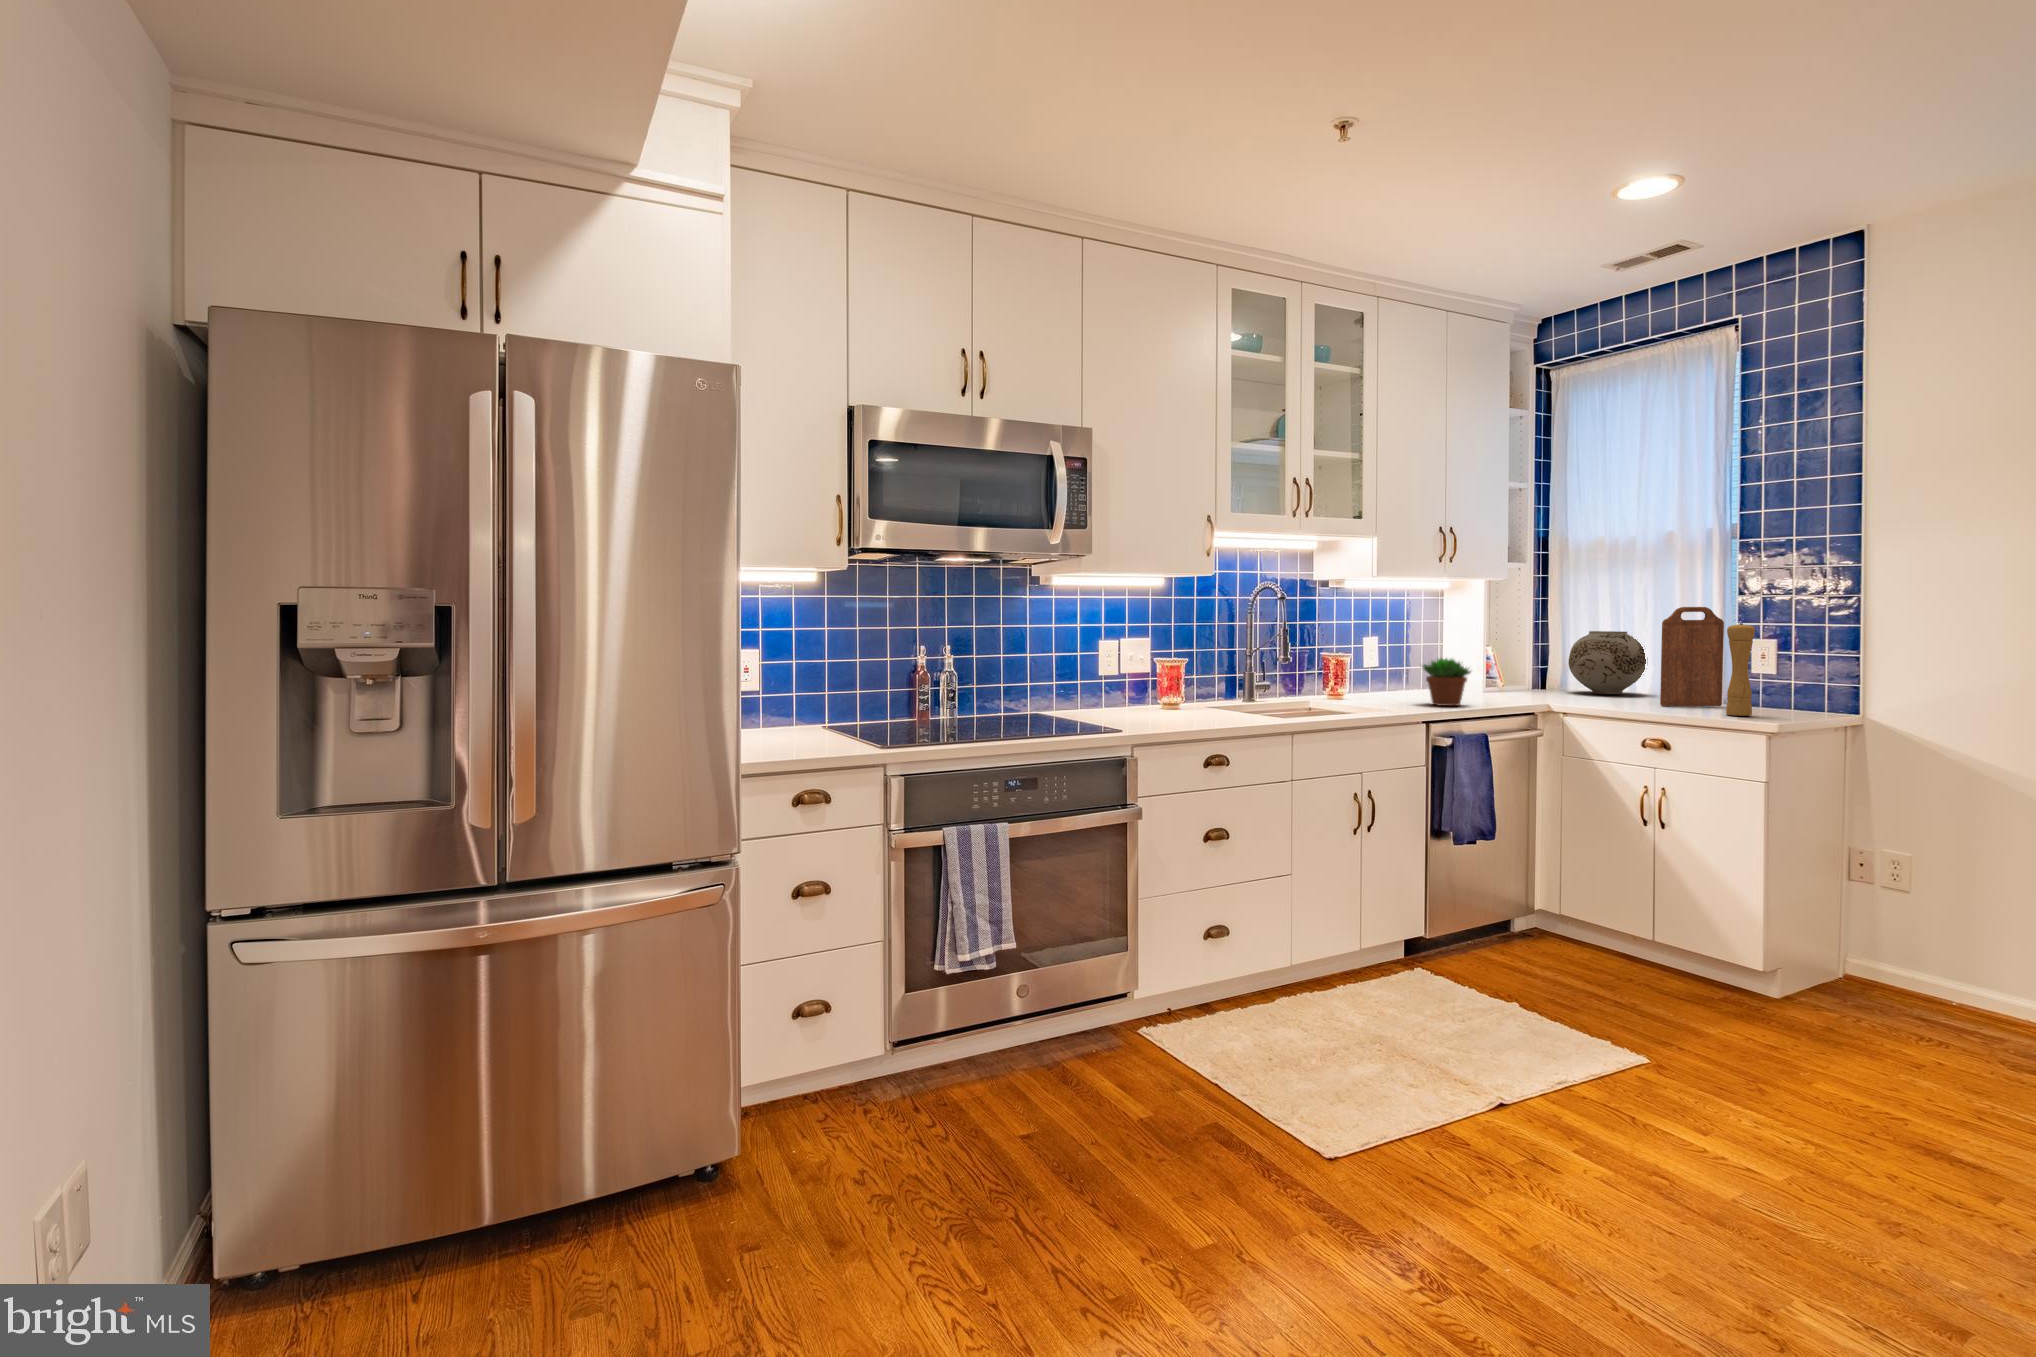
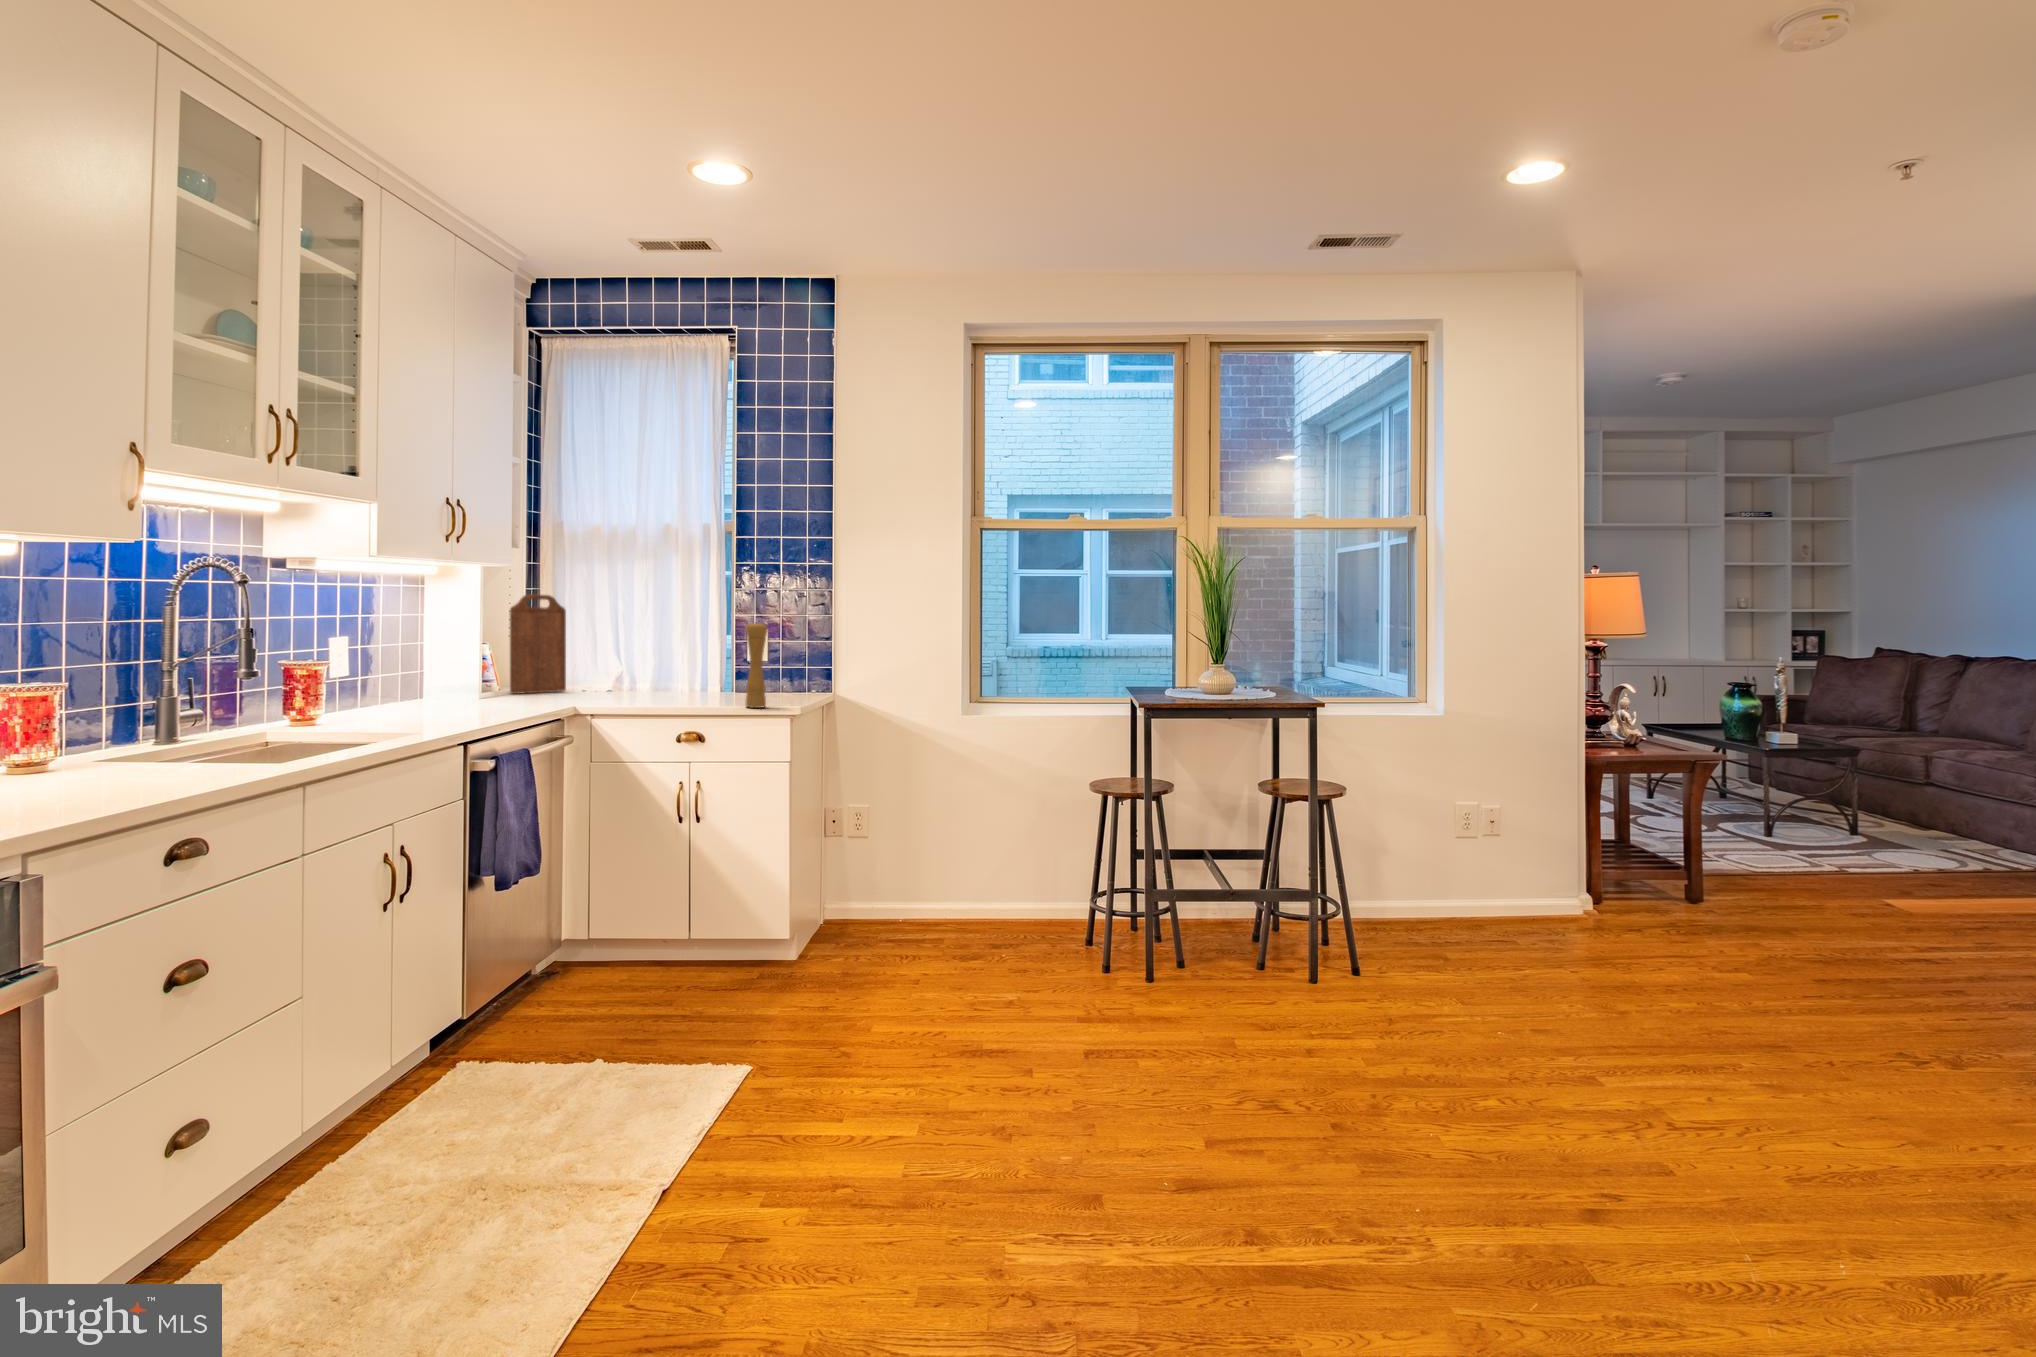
cutting board: present [1660,607,1724,706] -> present [510,594,566,694]
vase: present [1569,631,1648,694] -> none [572,622,648,687]
succulent plant: present [1423,658,1471,706] -> none [441,655,503,715]

